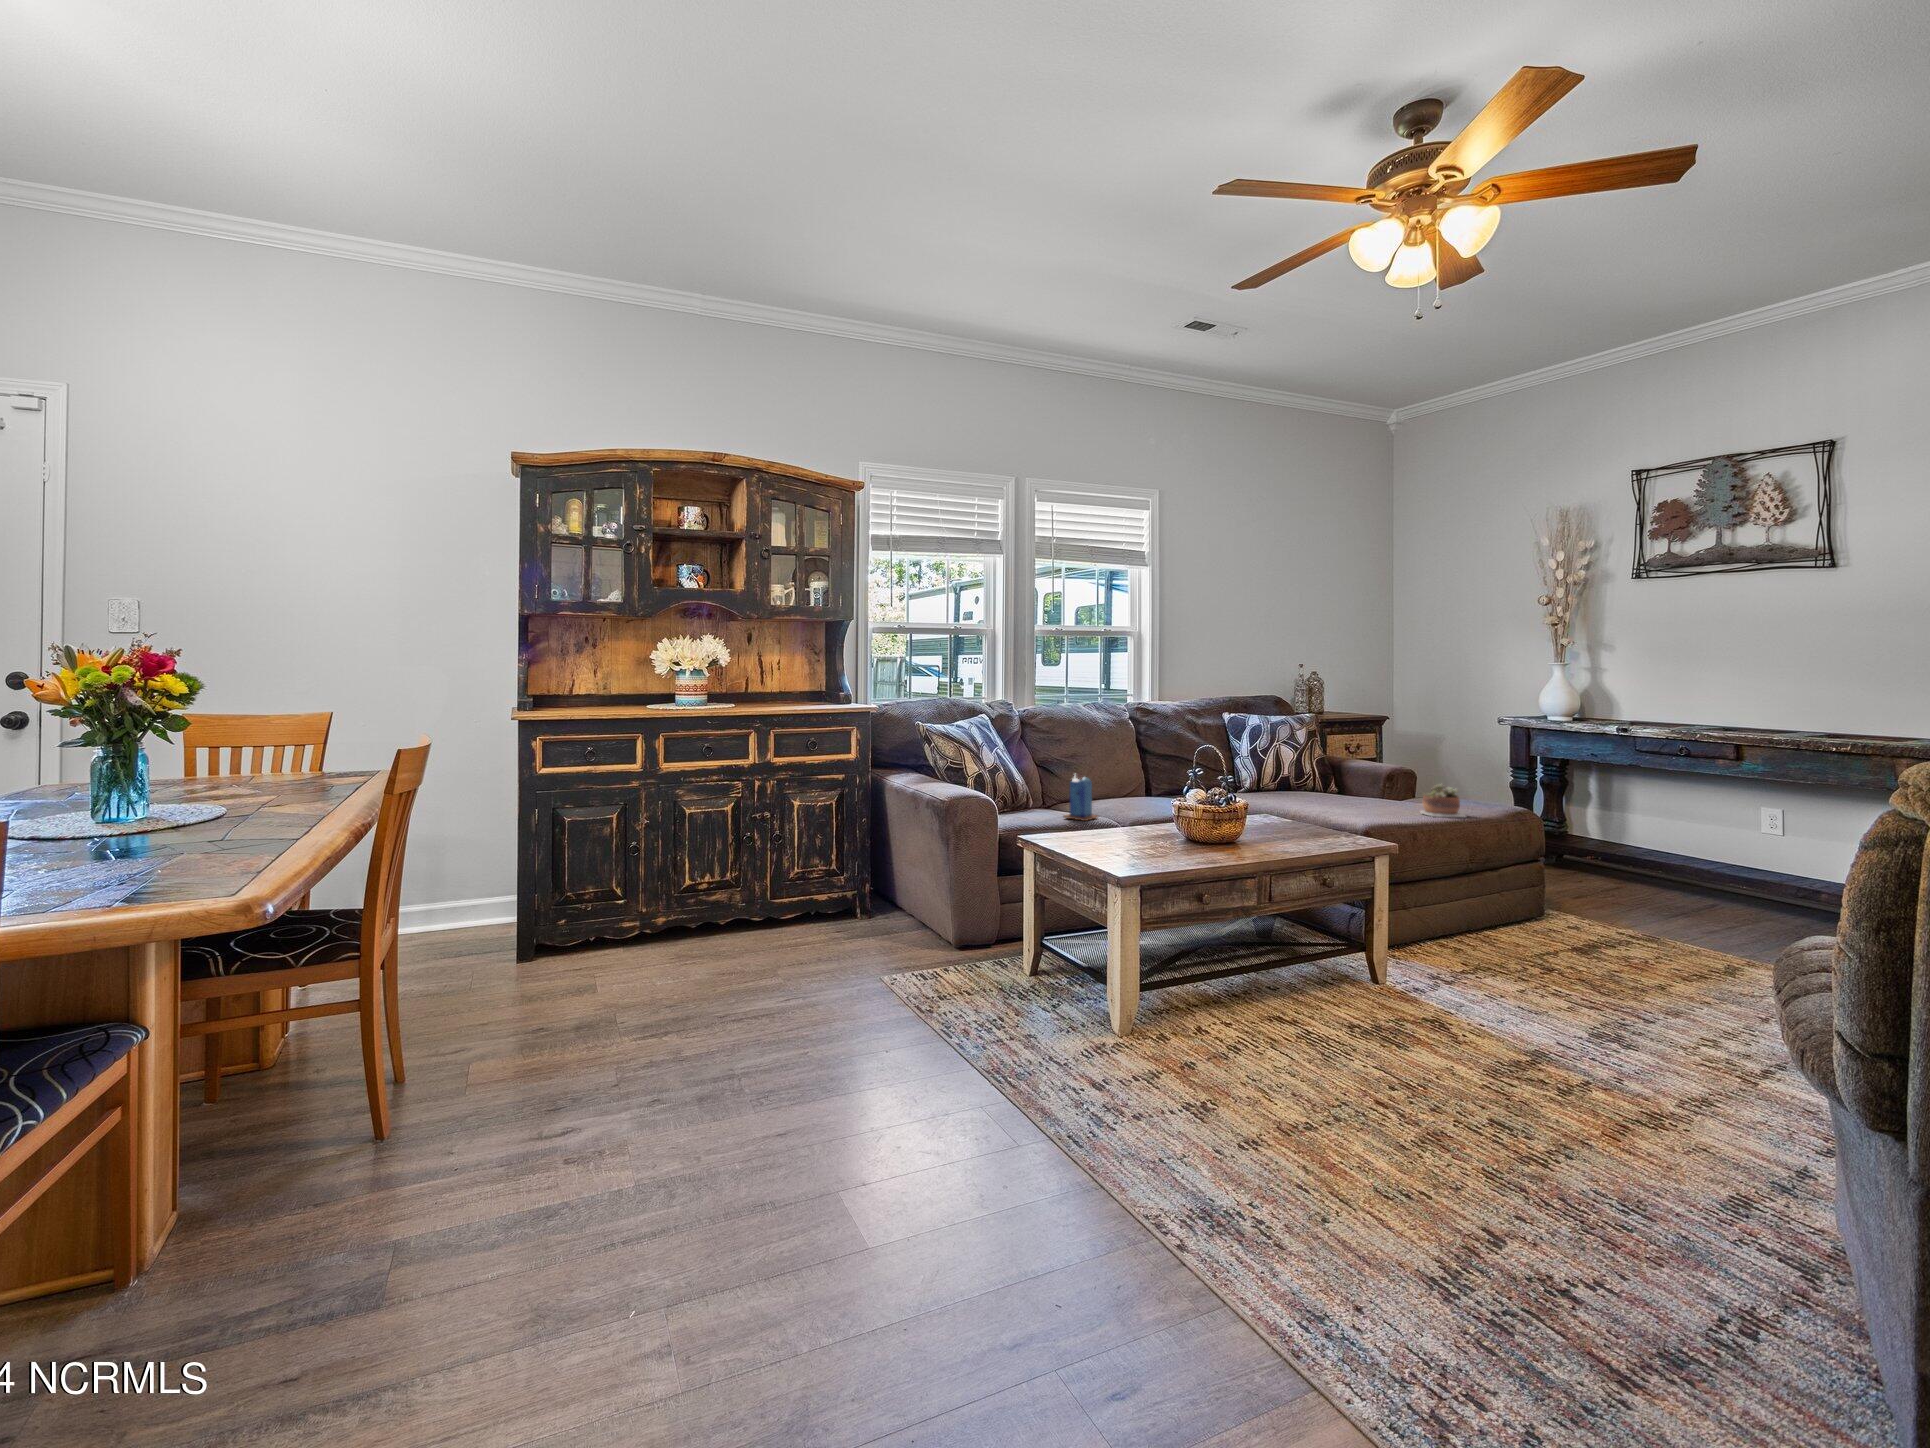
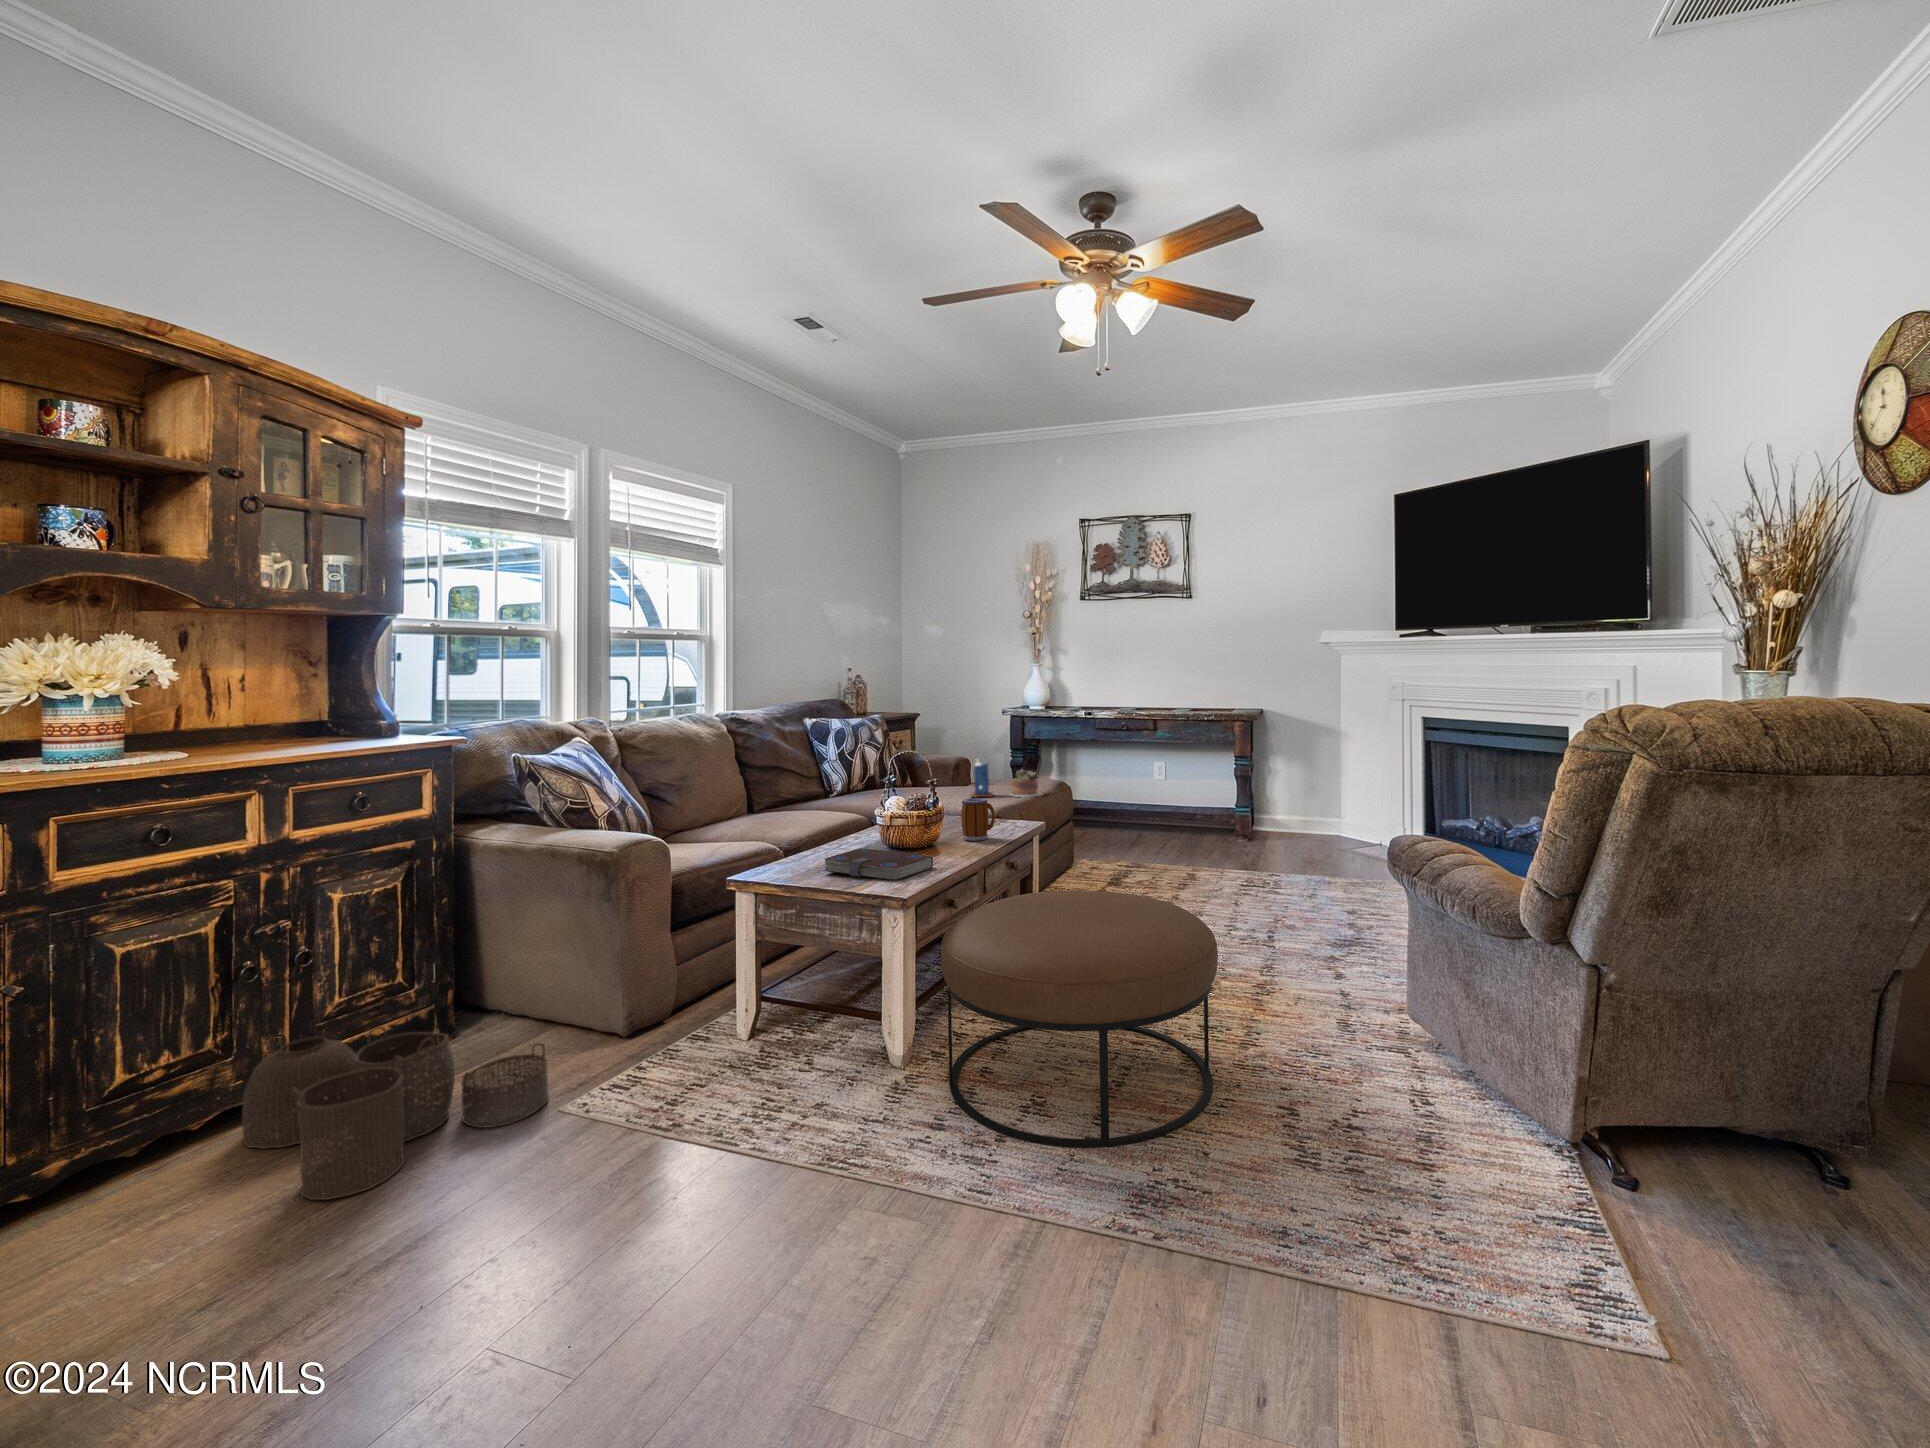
candle: present [1063,777,1098,821] -> present [971,761,993,797]
mug: none [1271,800,1309,846] -> present [961,798,995,841]
book: none [1096,831,1193,863] -> present [824,848,933,881]
woven basket: none [729,886,879,985] -> present [242,1027,549,1200]
ottoman: none [1125,901,1452,1185] -> present [941,890,1218,1147]

